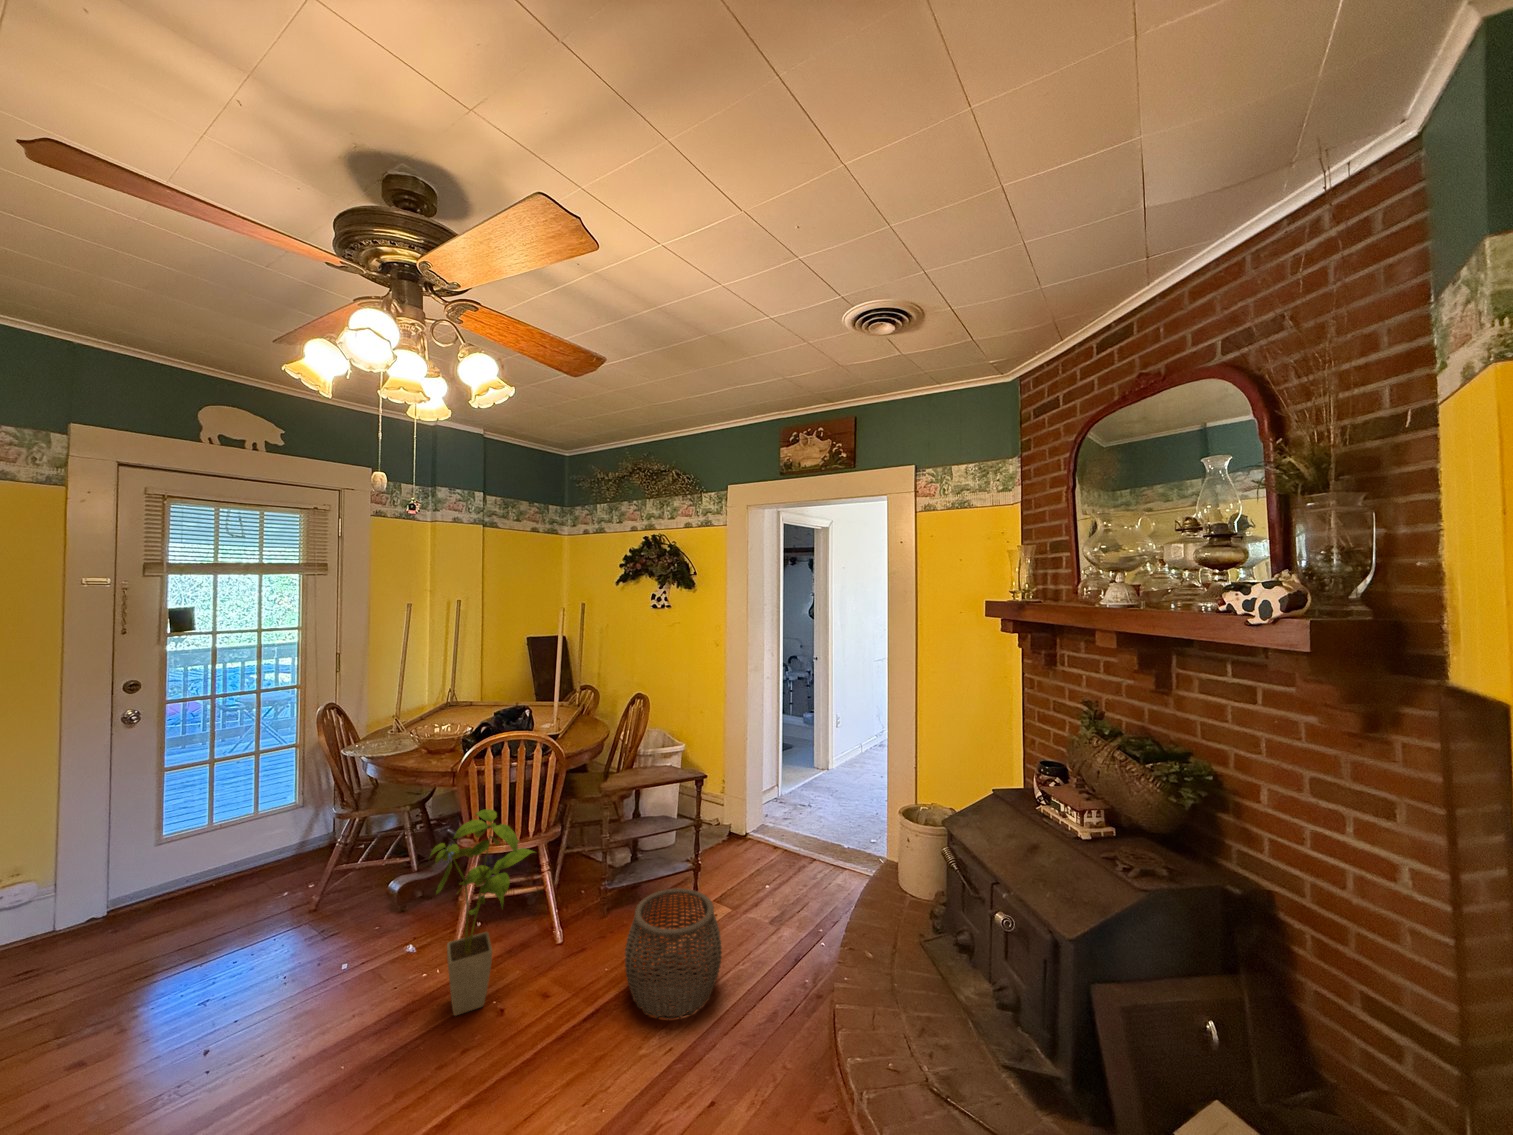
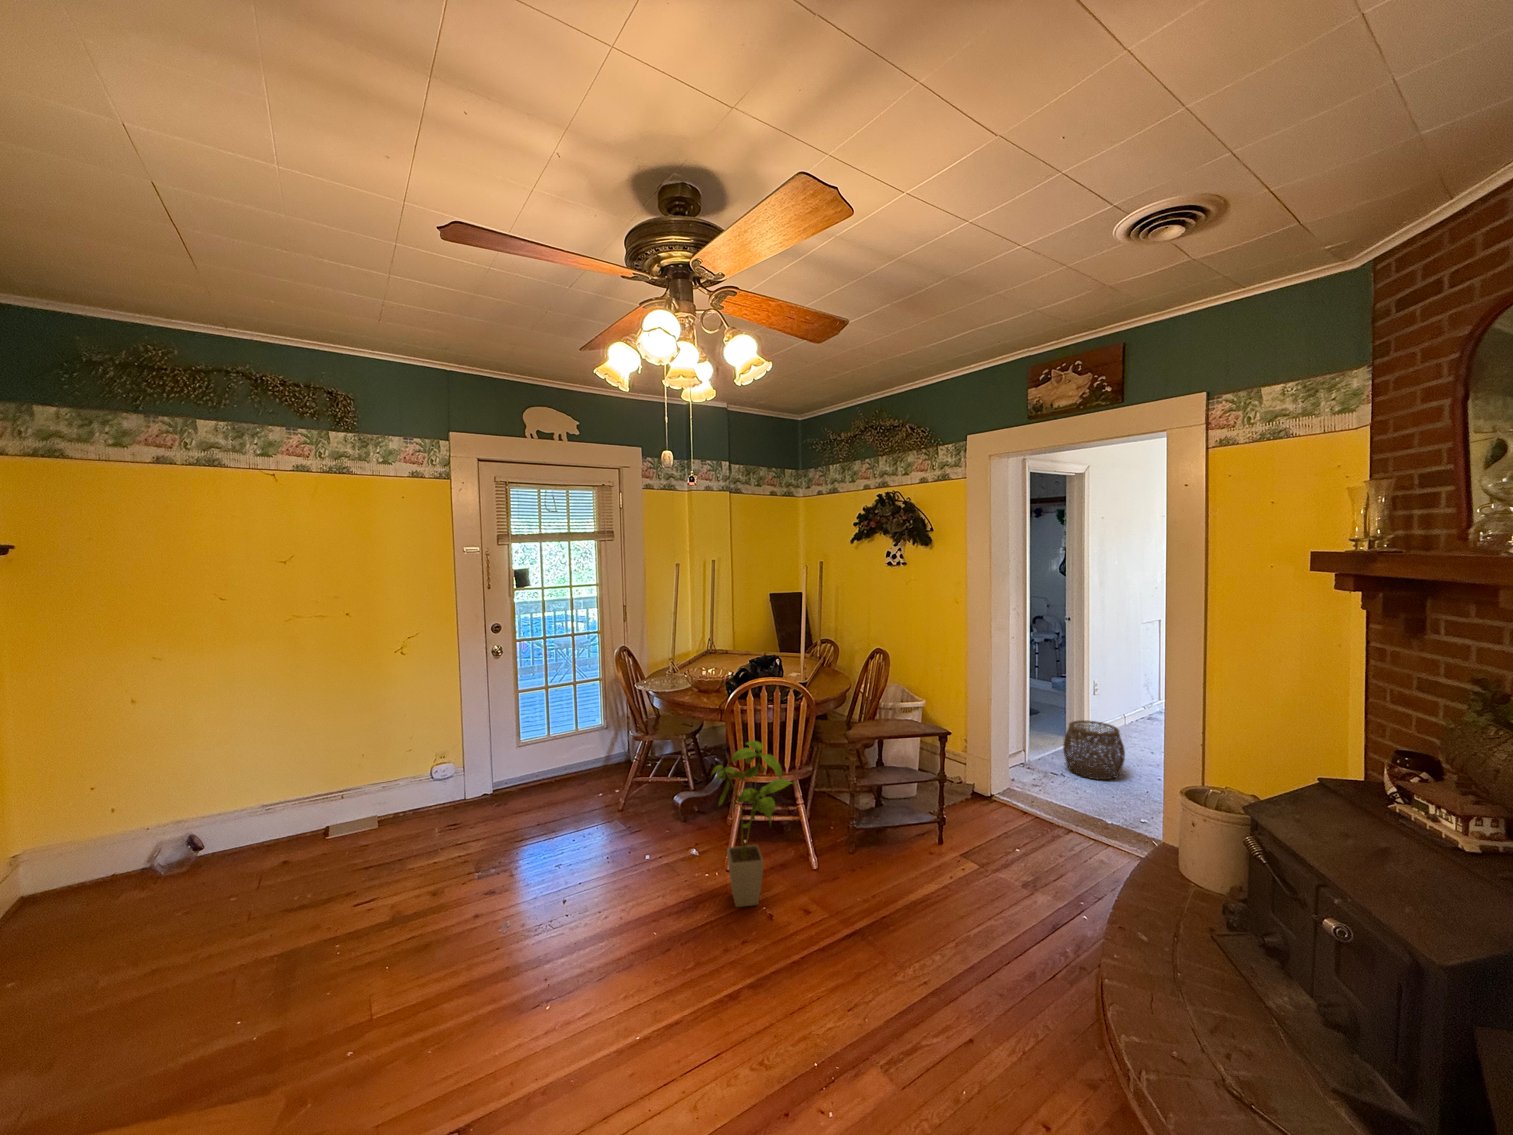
woven basket: present [625,888,722,1019] -> present [1063,720,1125,780]

